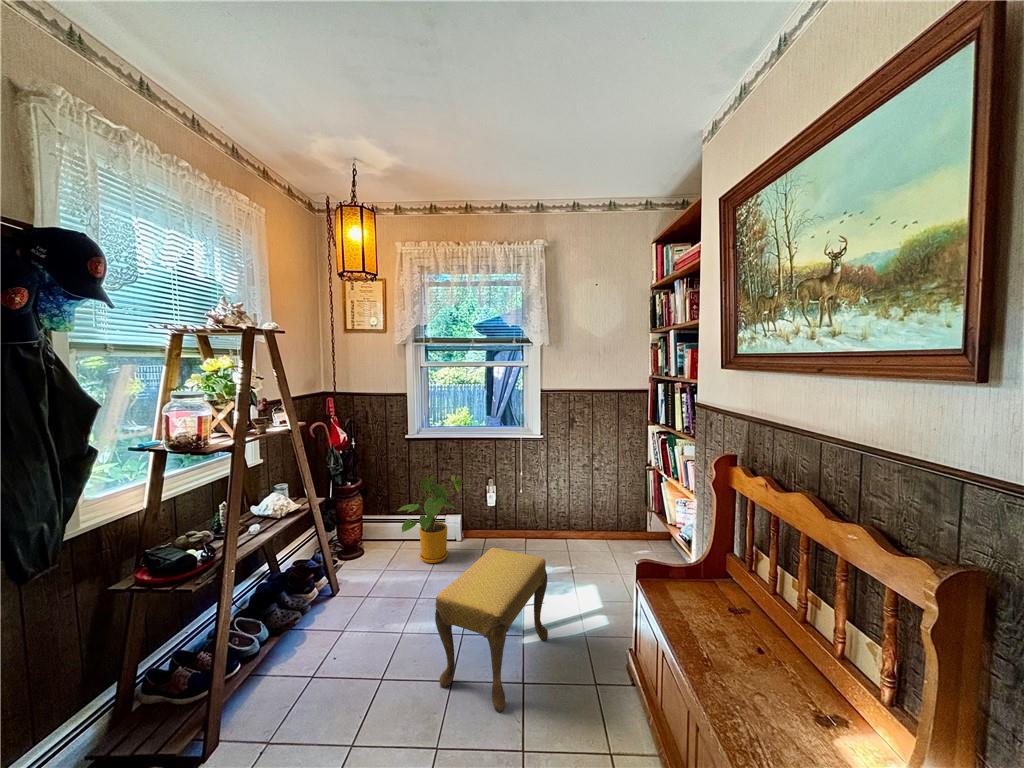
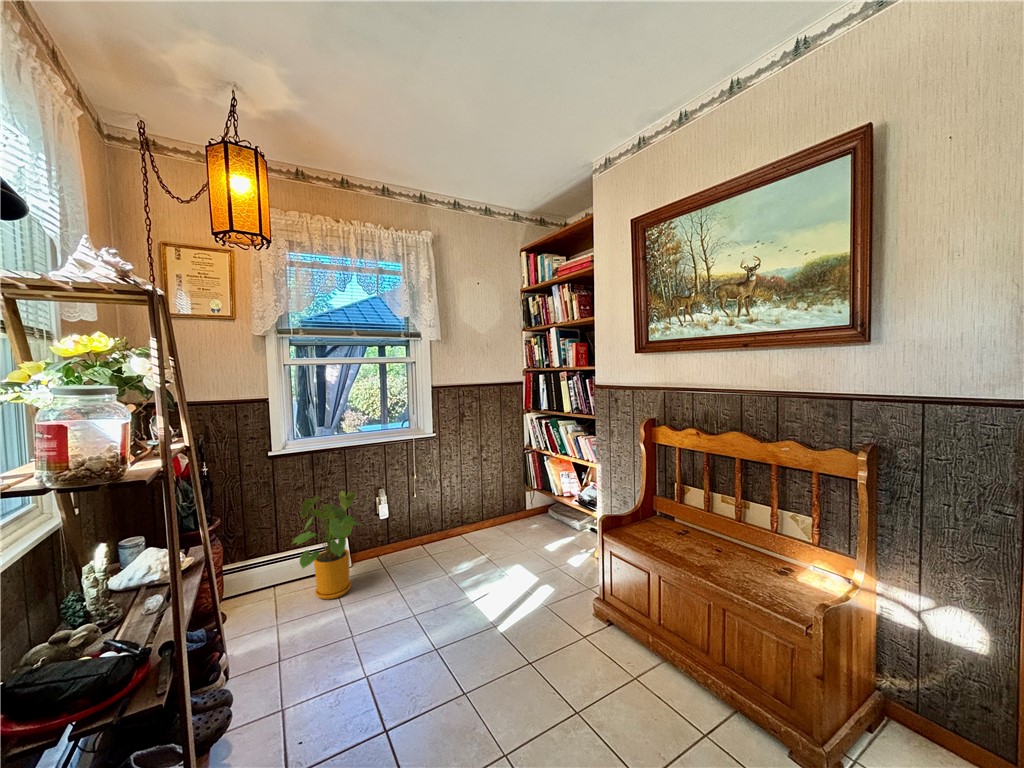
footstool: present [435,548,548,712] -> none [445,541,529,704]

